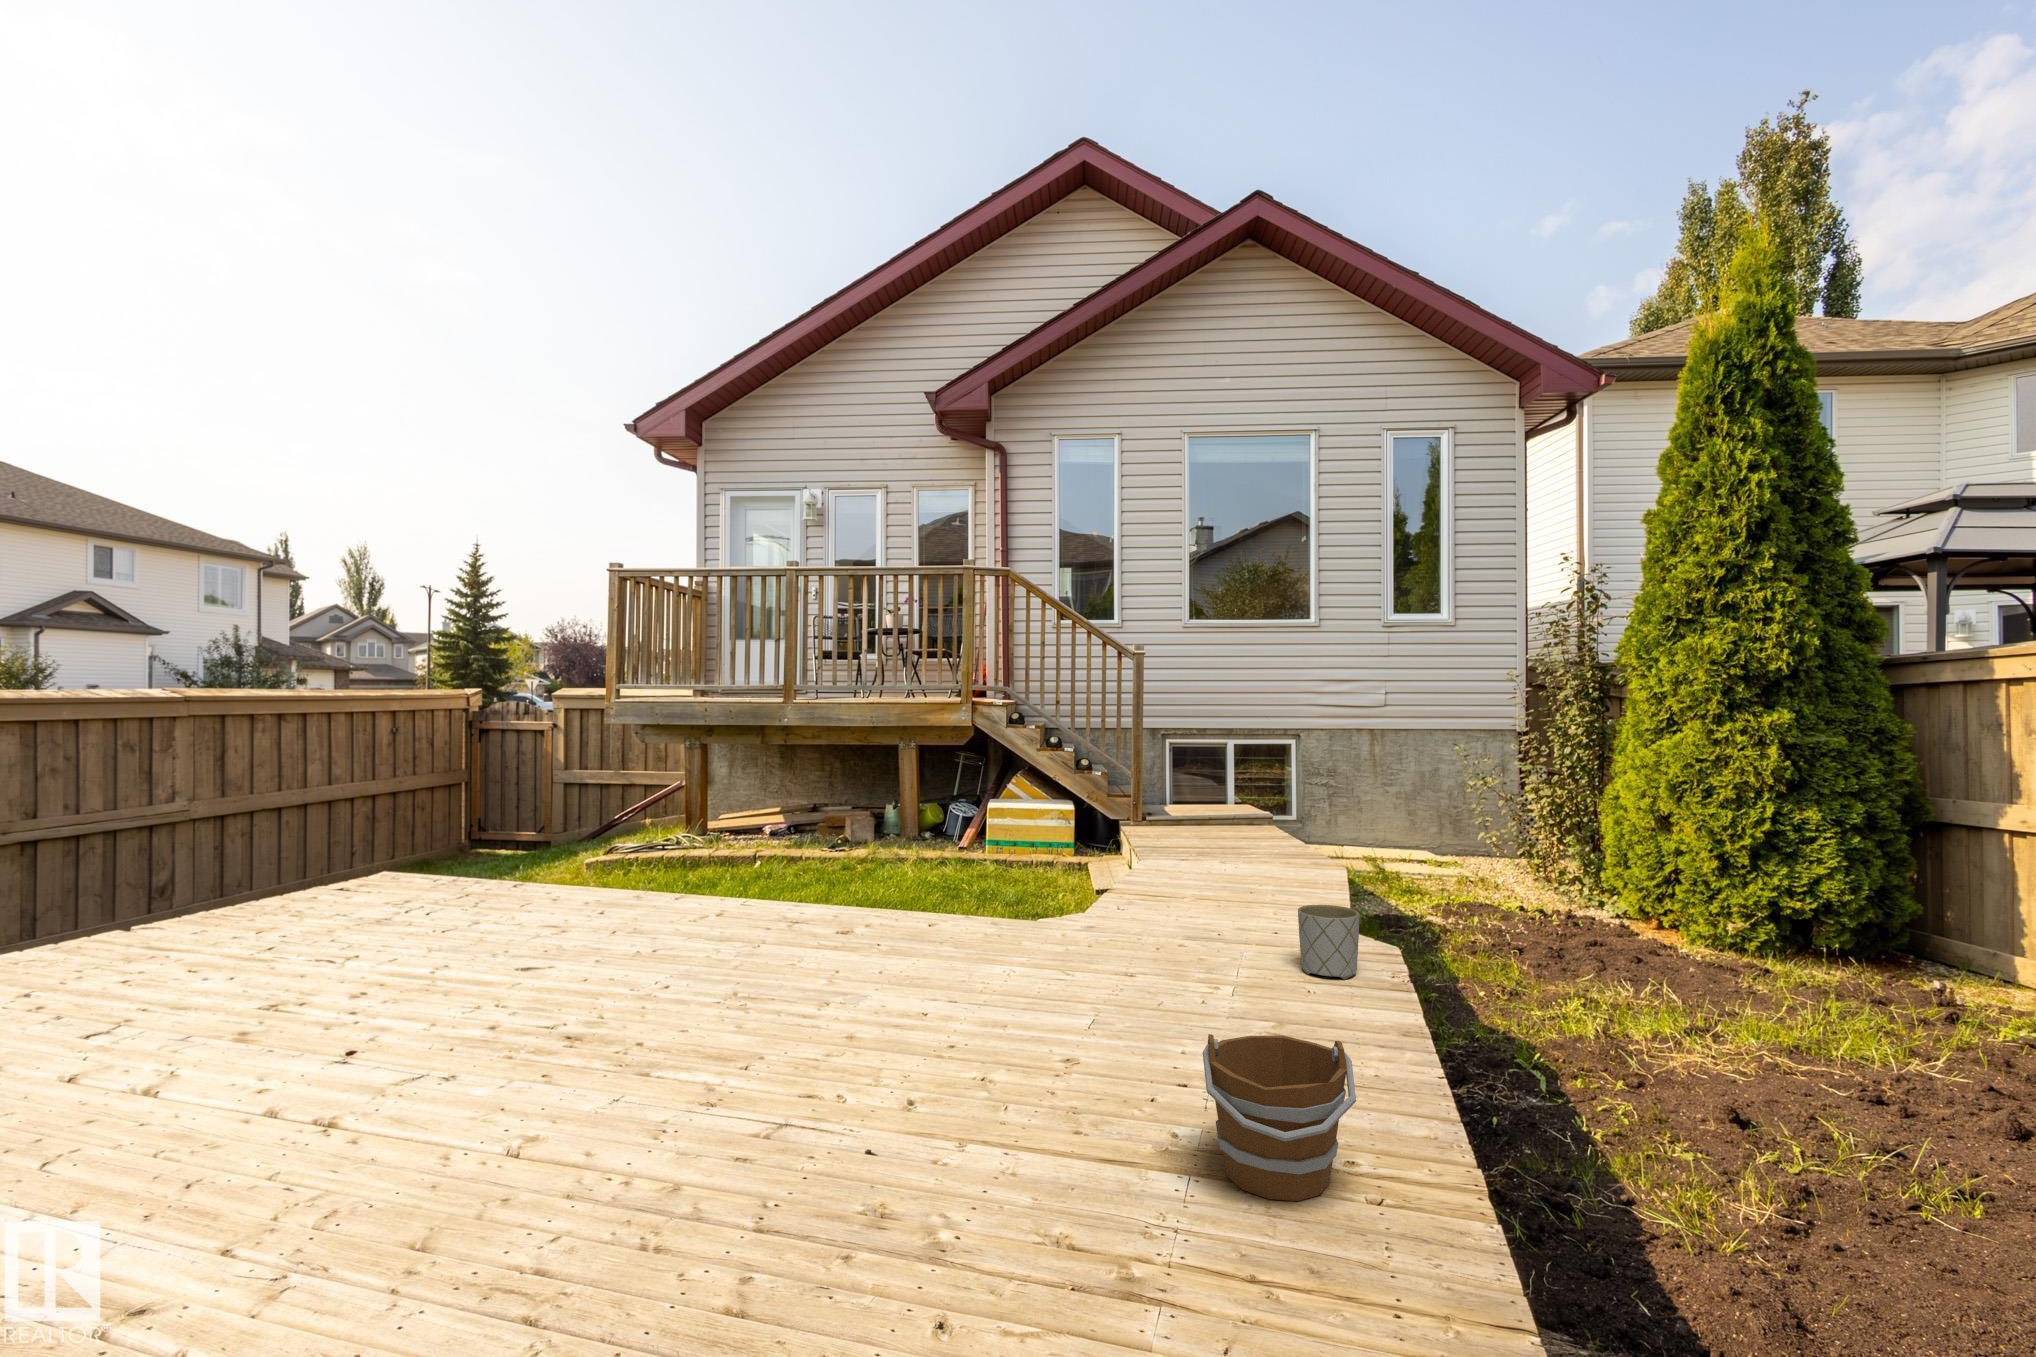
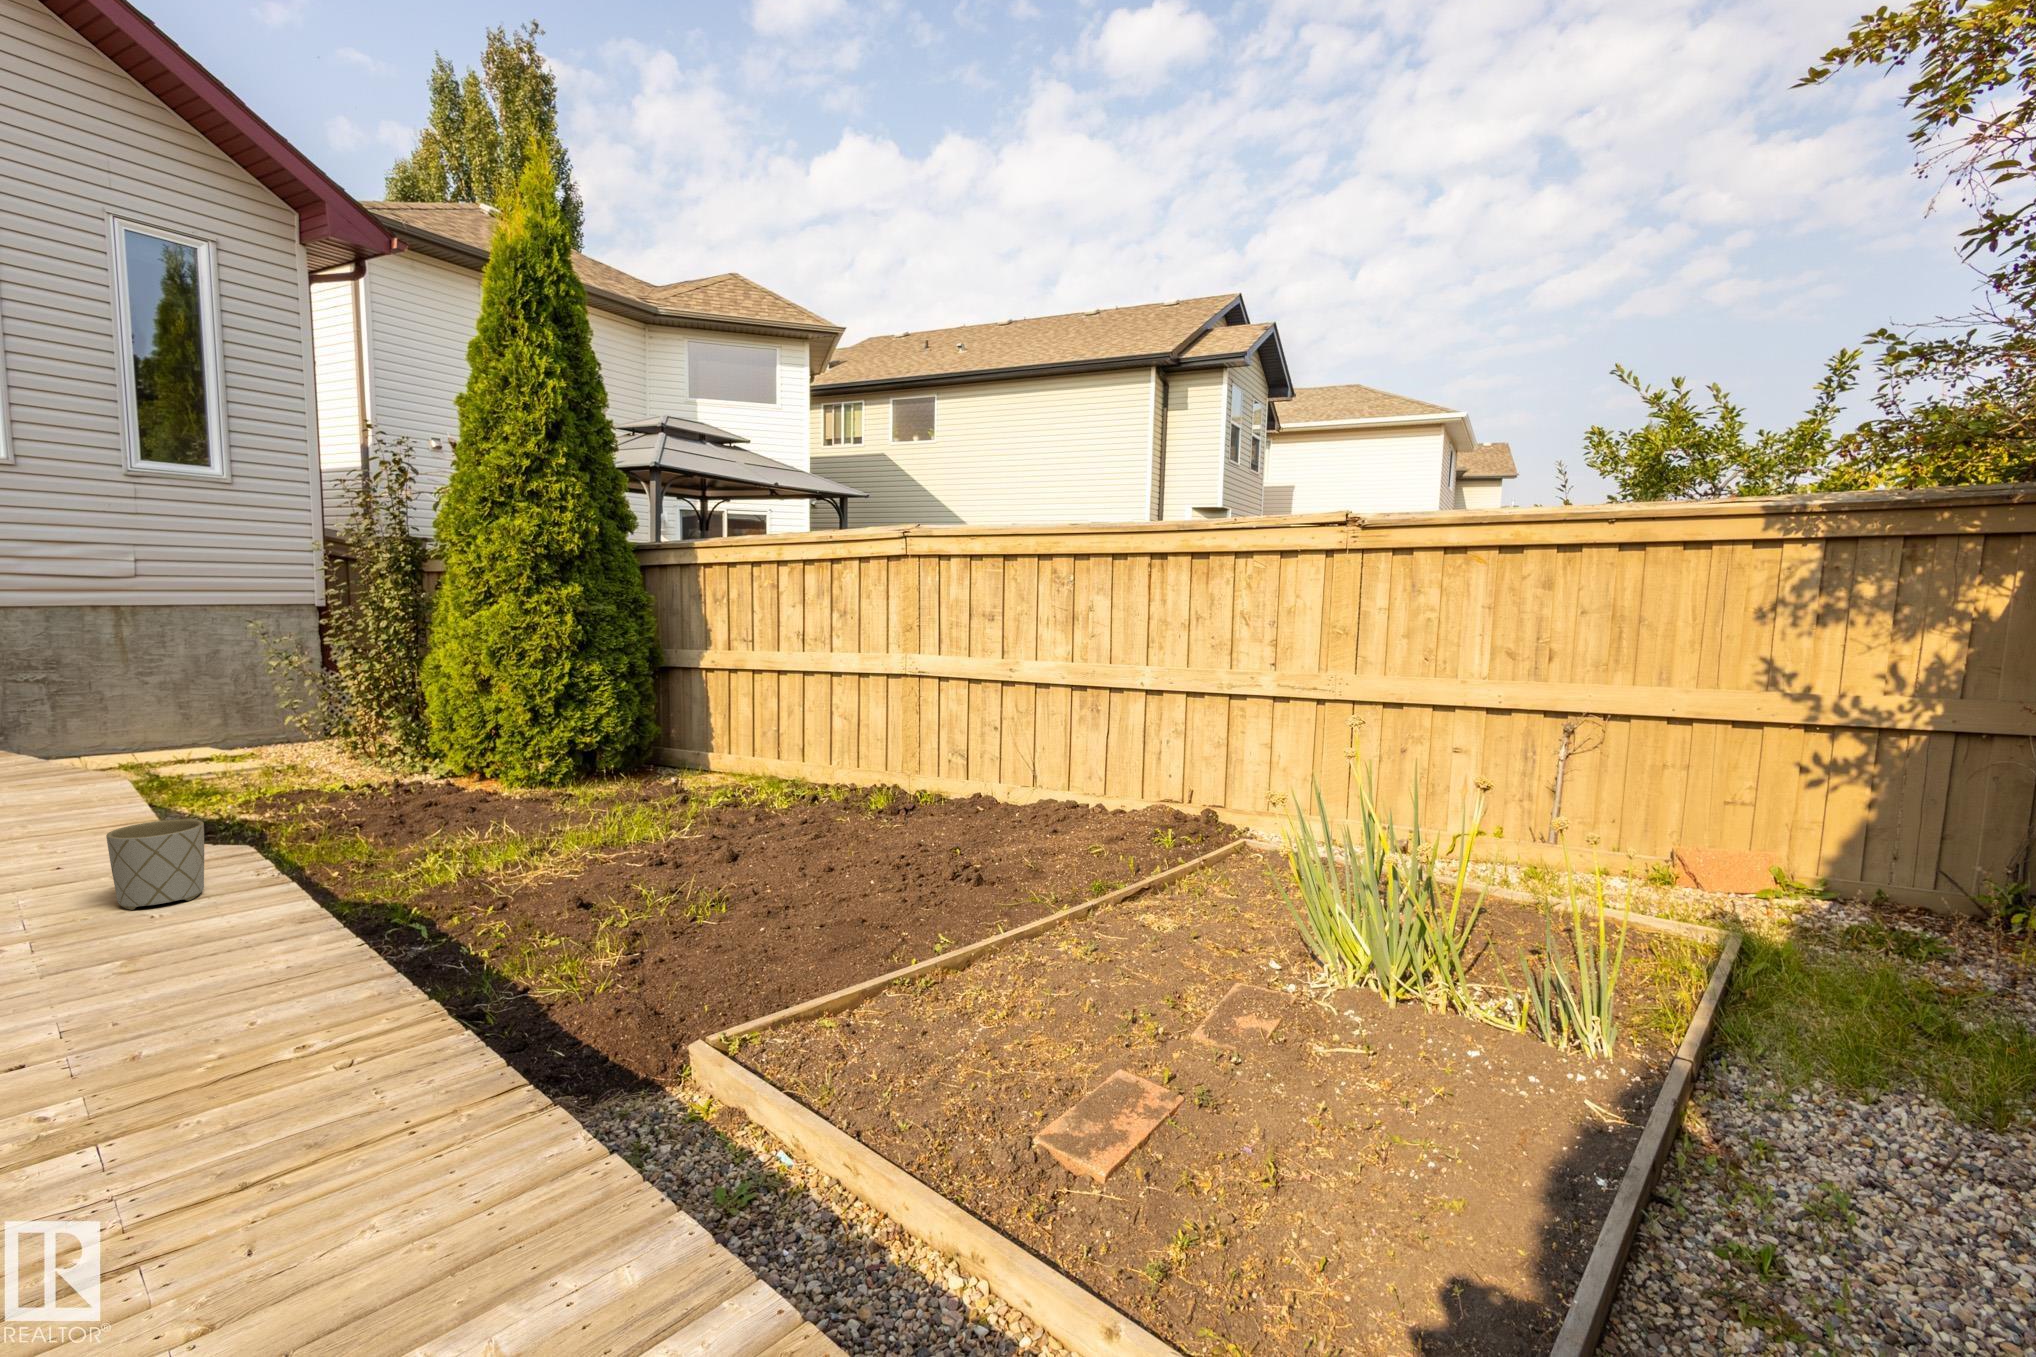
bucket: present [1203,1034,1356,1201] -> none [97,936,320,1135]

